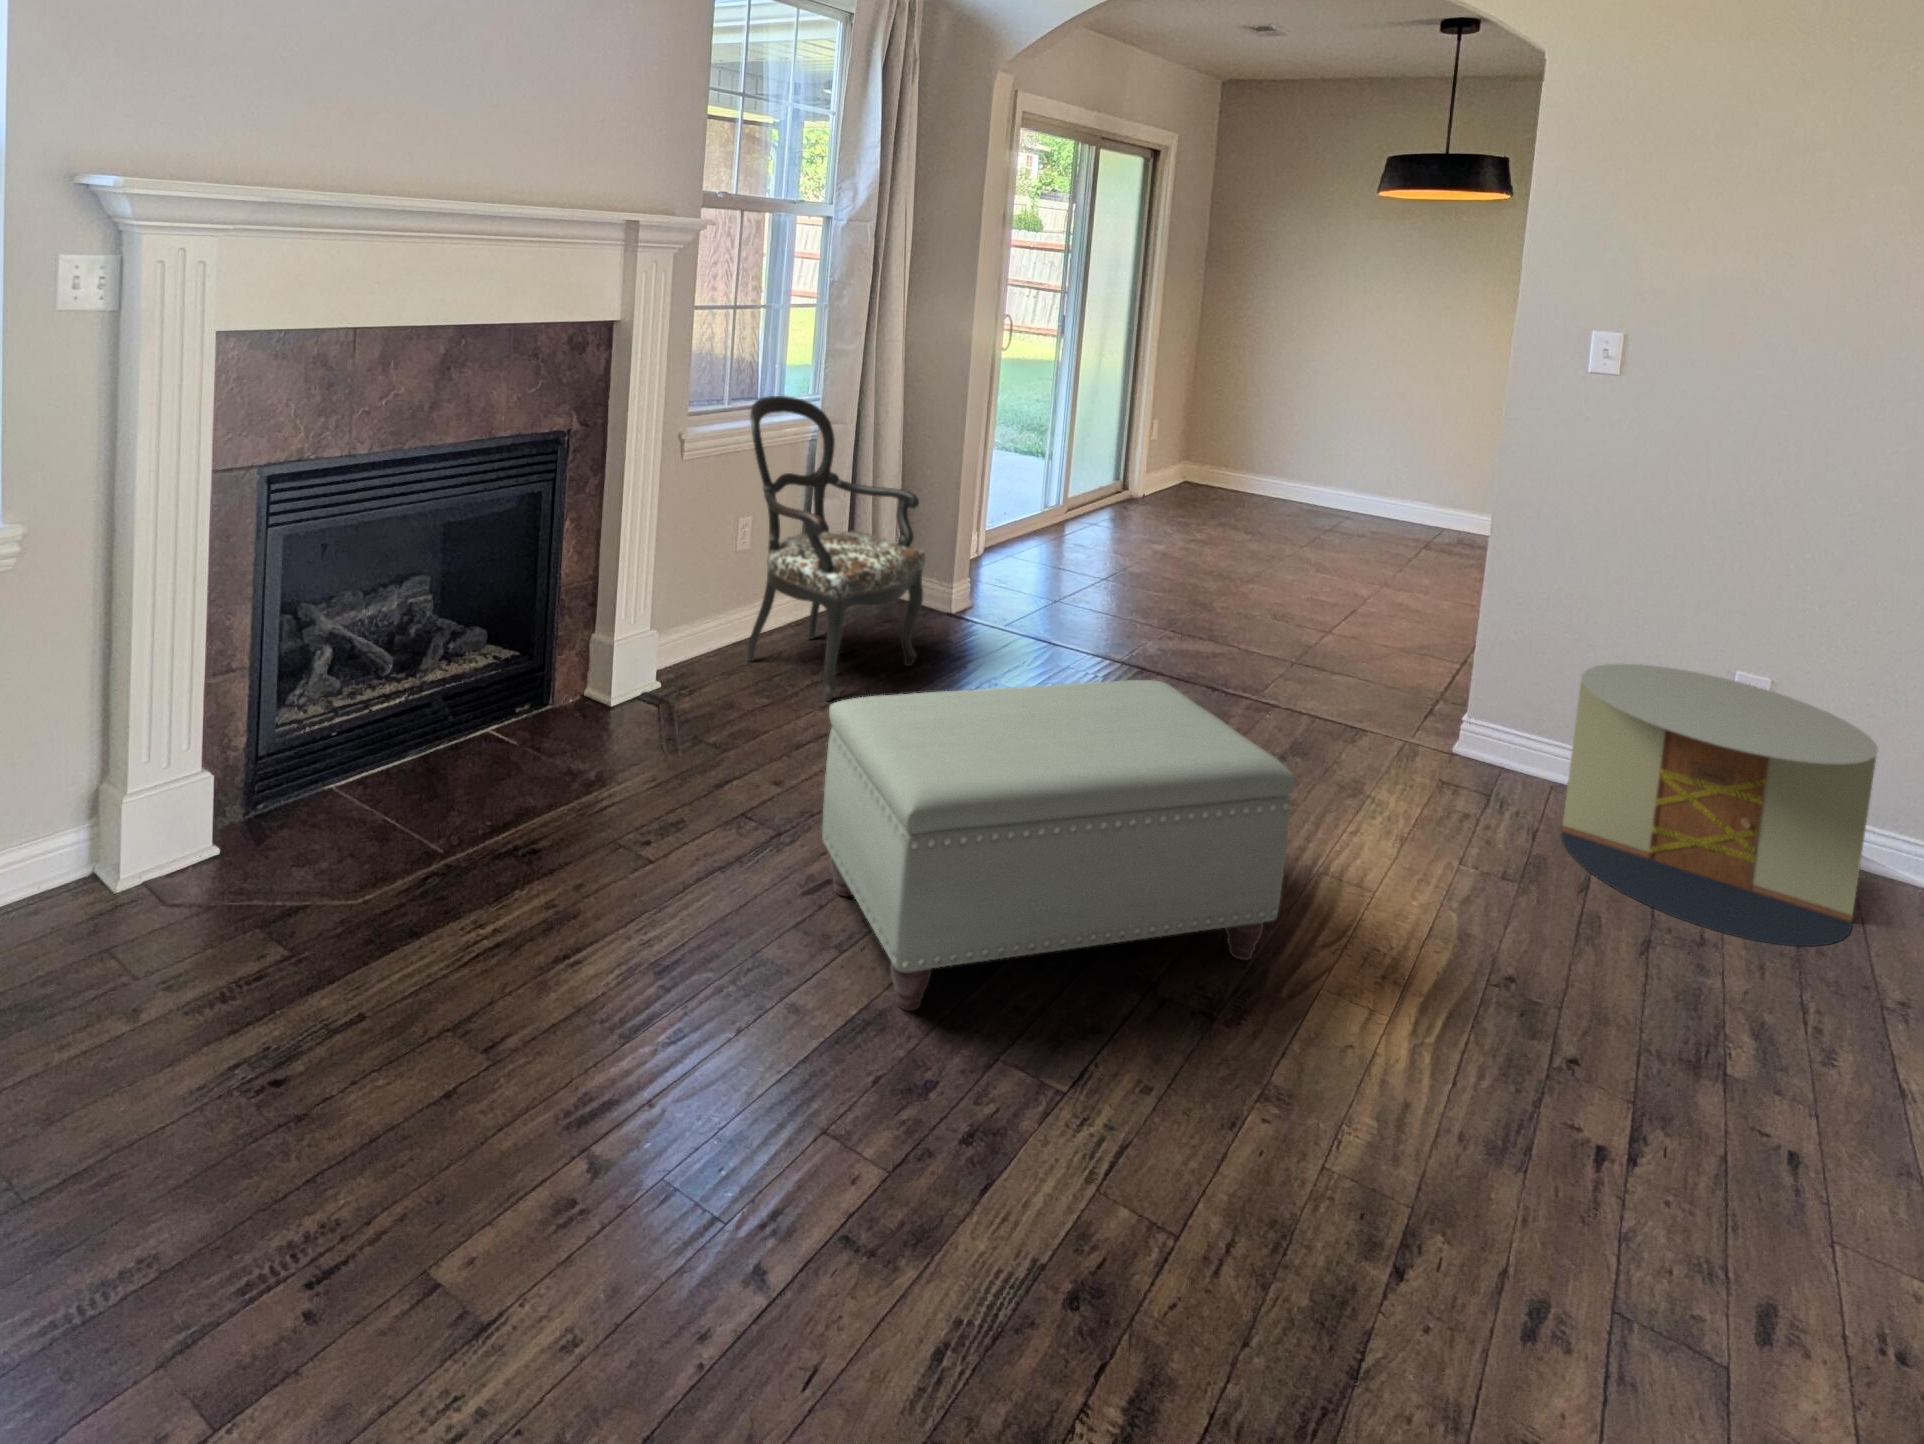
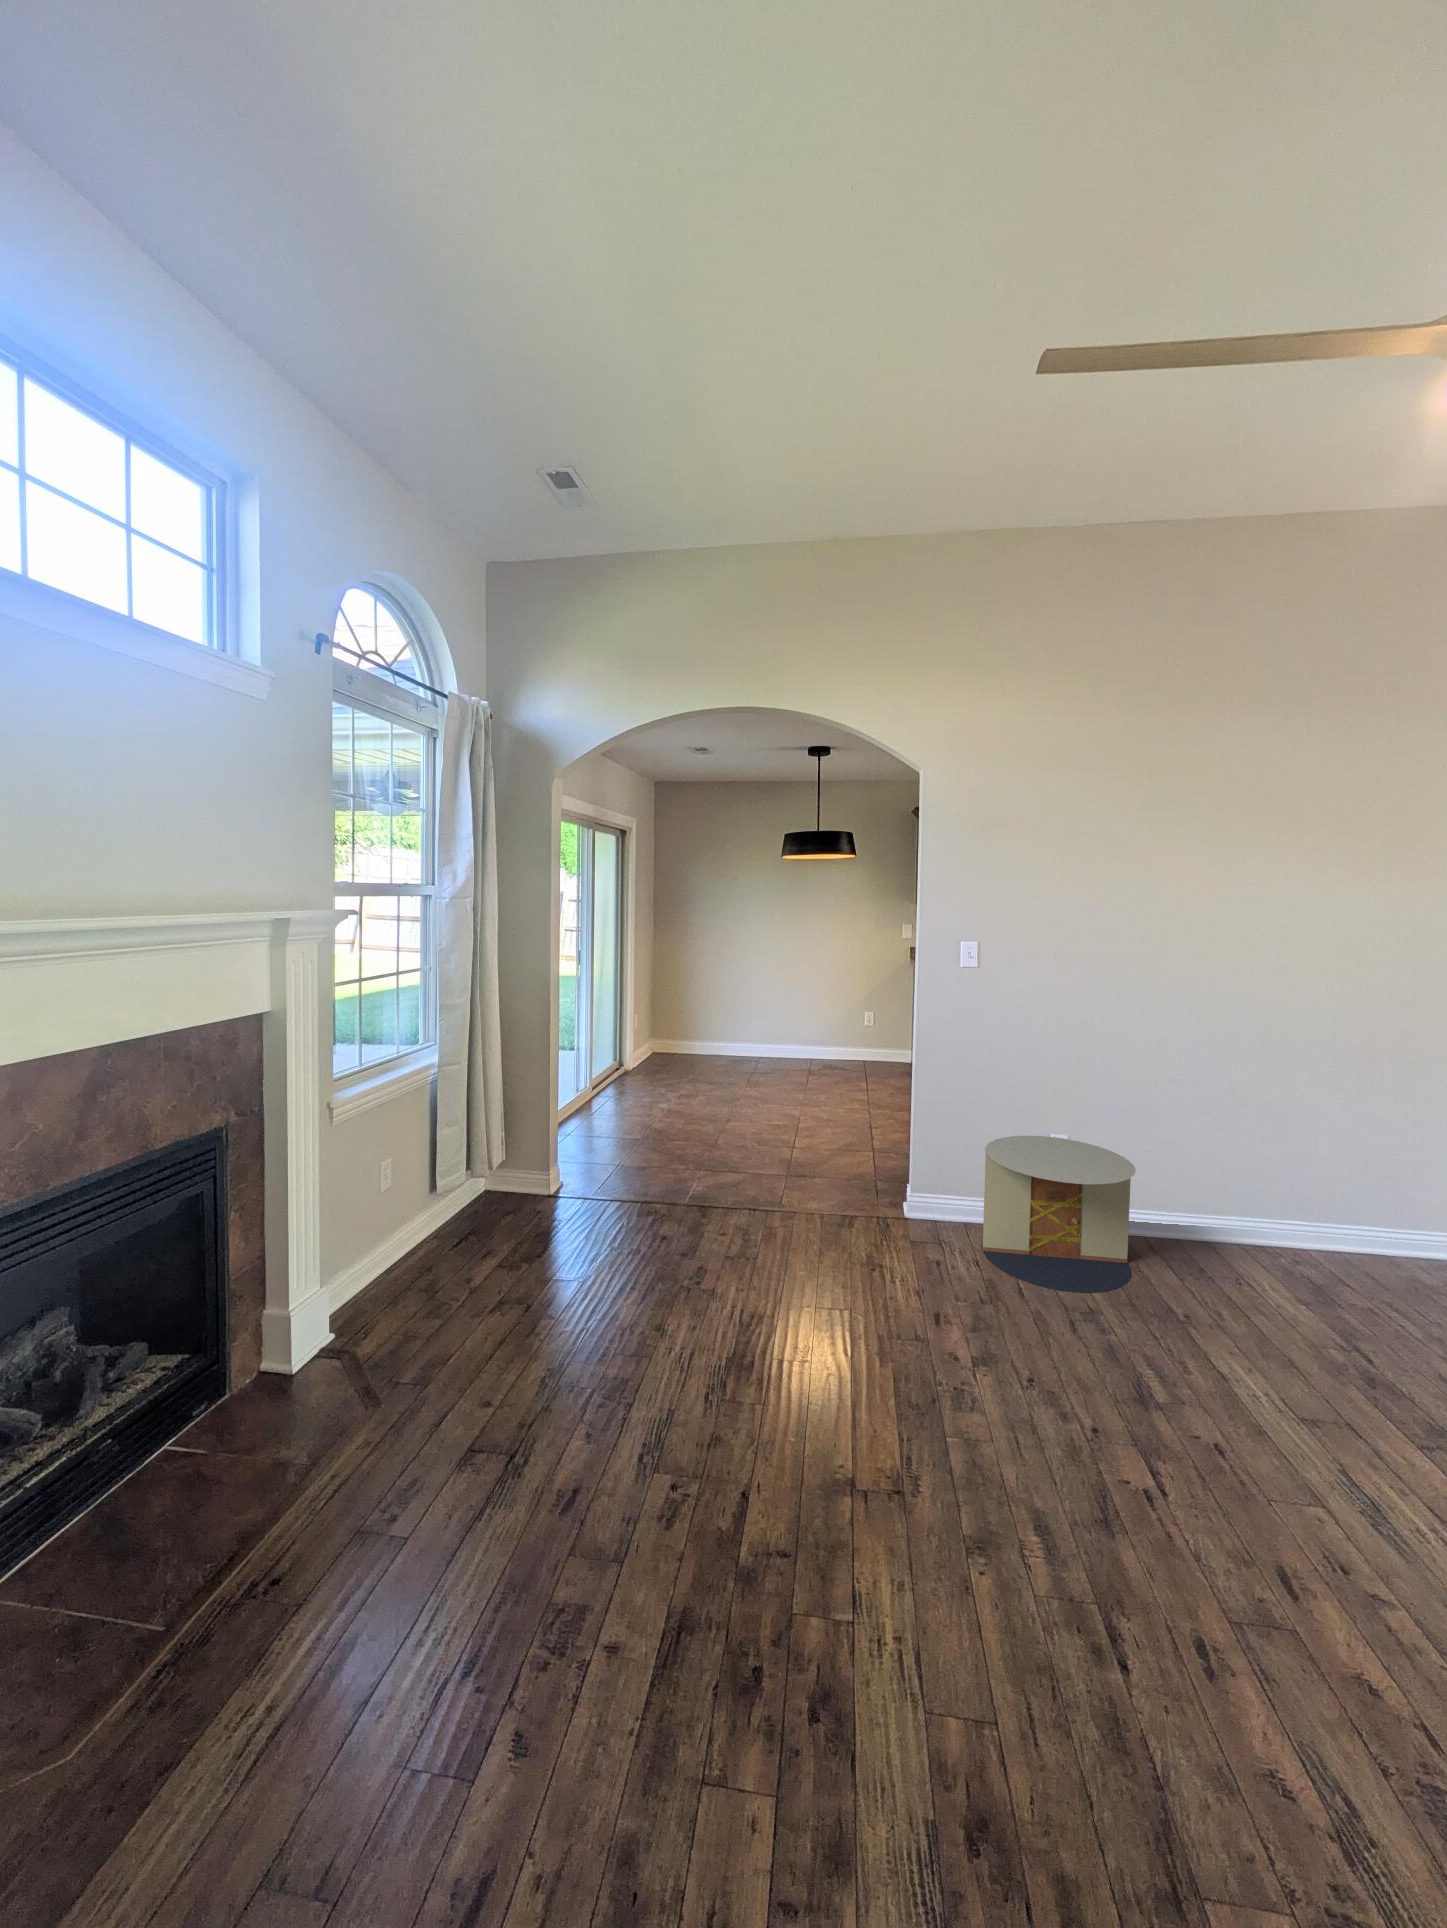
armchair: present [746,396,926,701] -> none [393,1050,551,1302]
ottoman: present [822,680,1296,1011] -> none [568,1230,913,1598]

